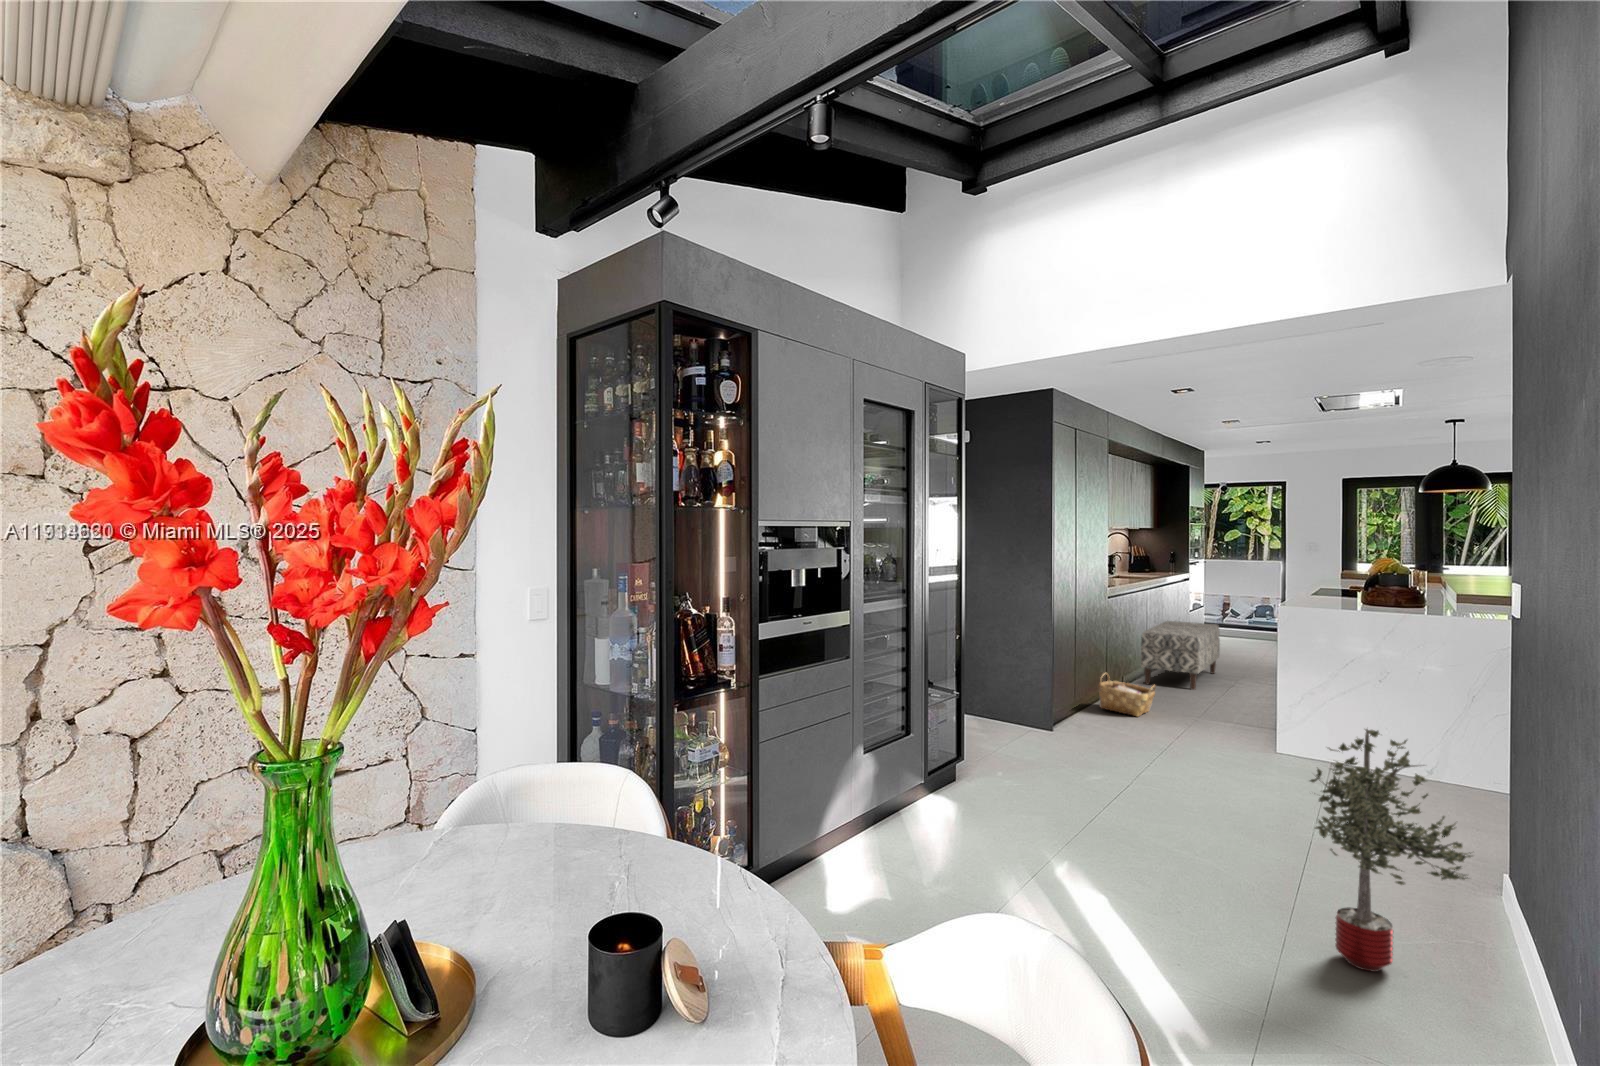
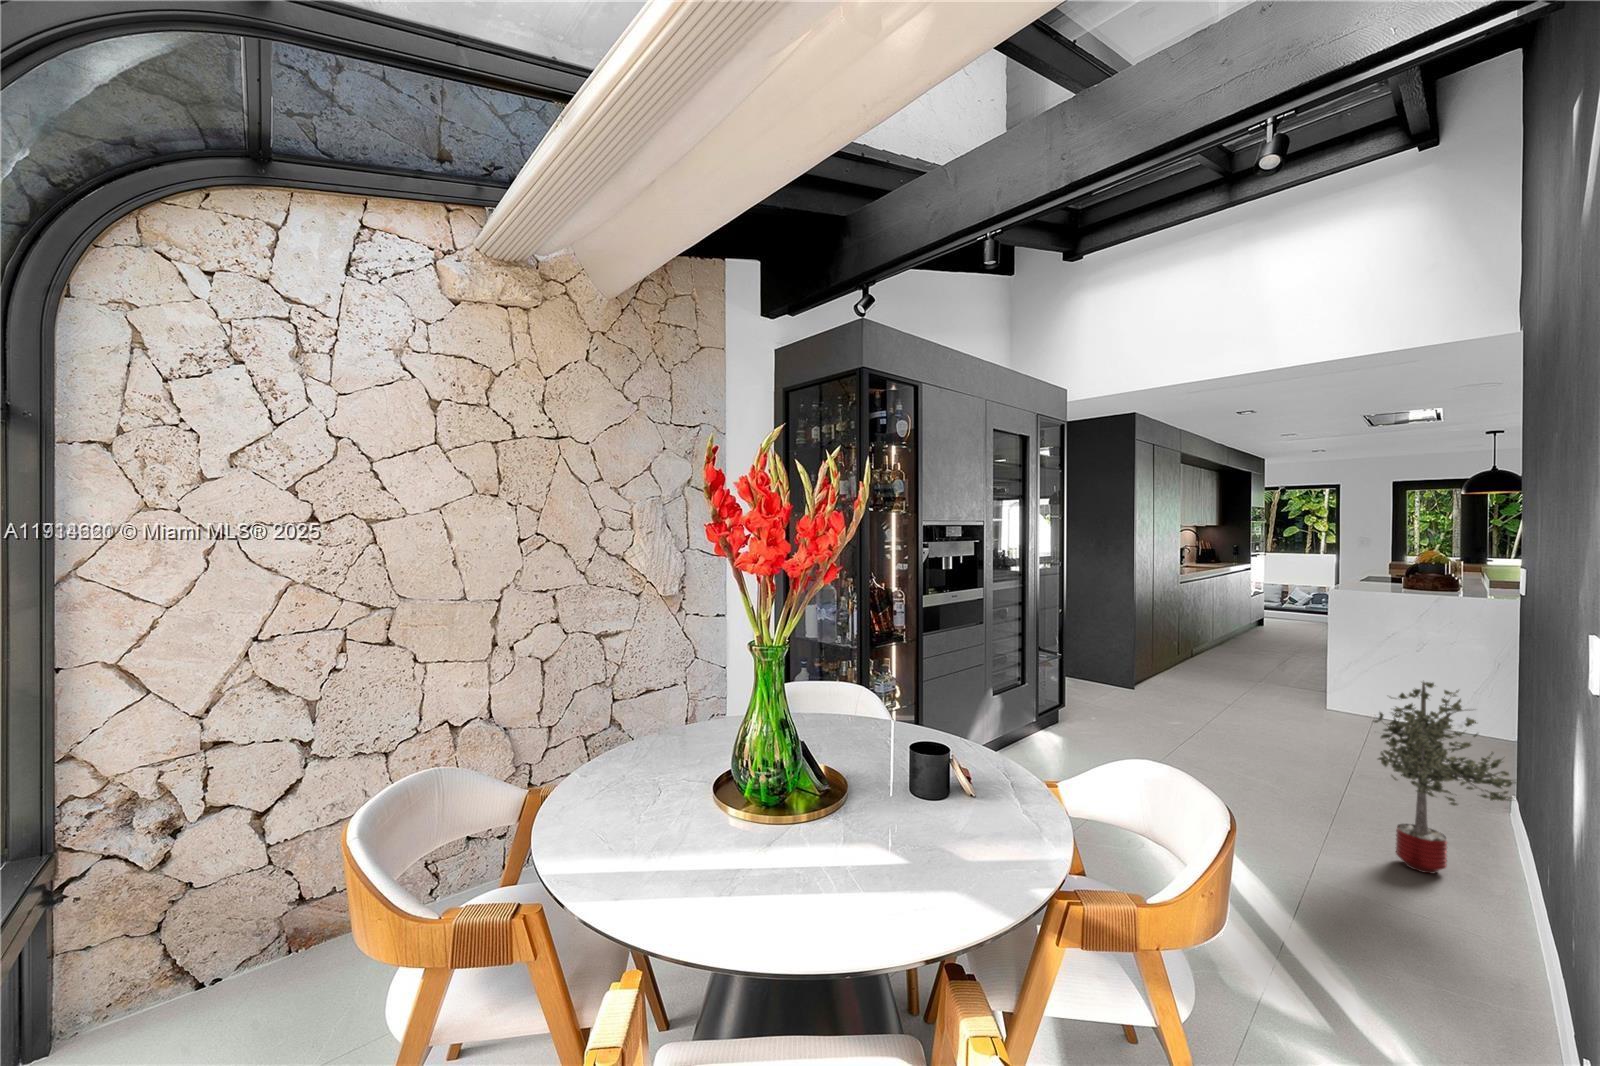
bench: present [1141,621,1220,690] -> none [1209,603,1281,661]
woven basket: present [1098,673,1156,717] -> none [1173,644,1225,681]

